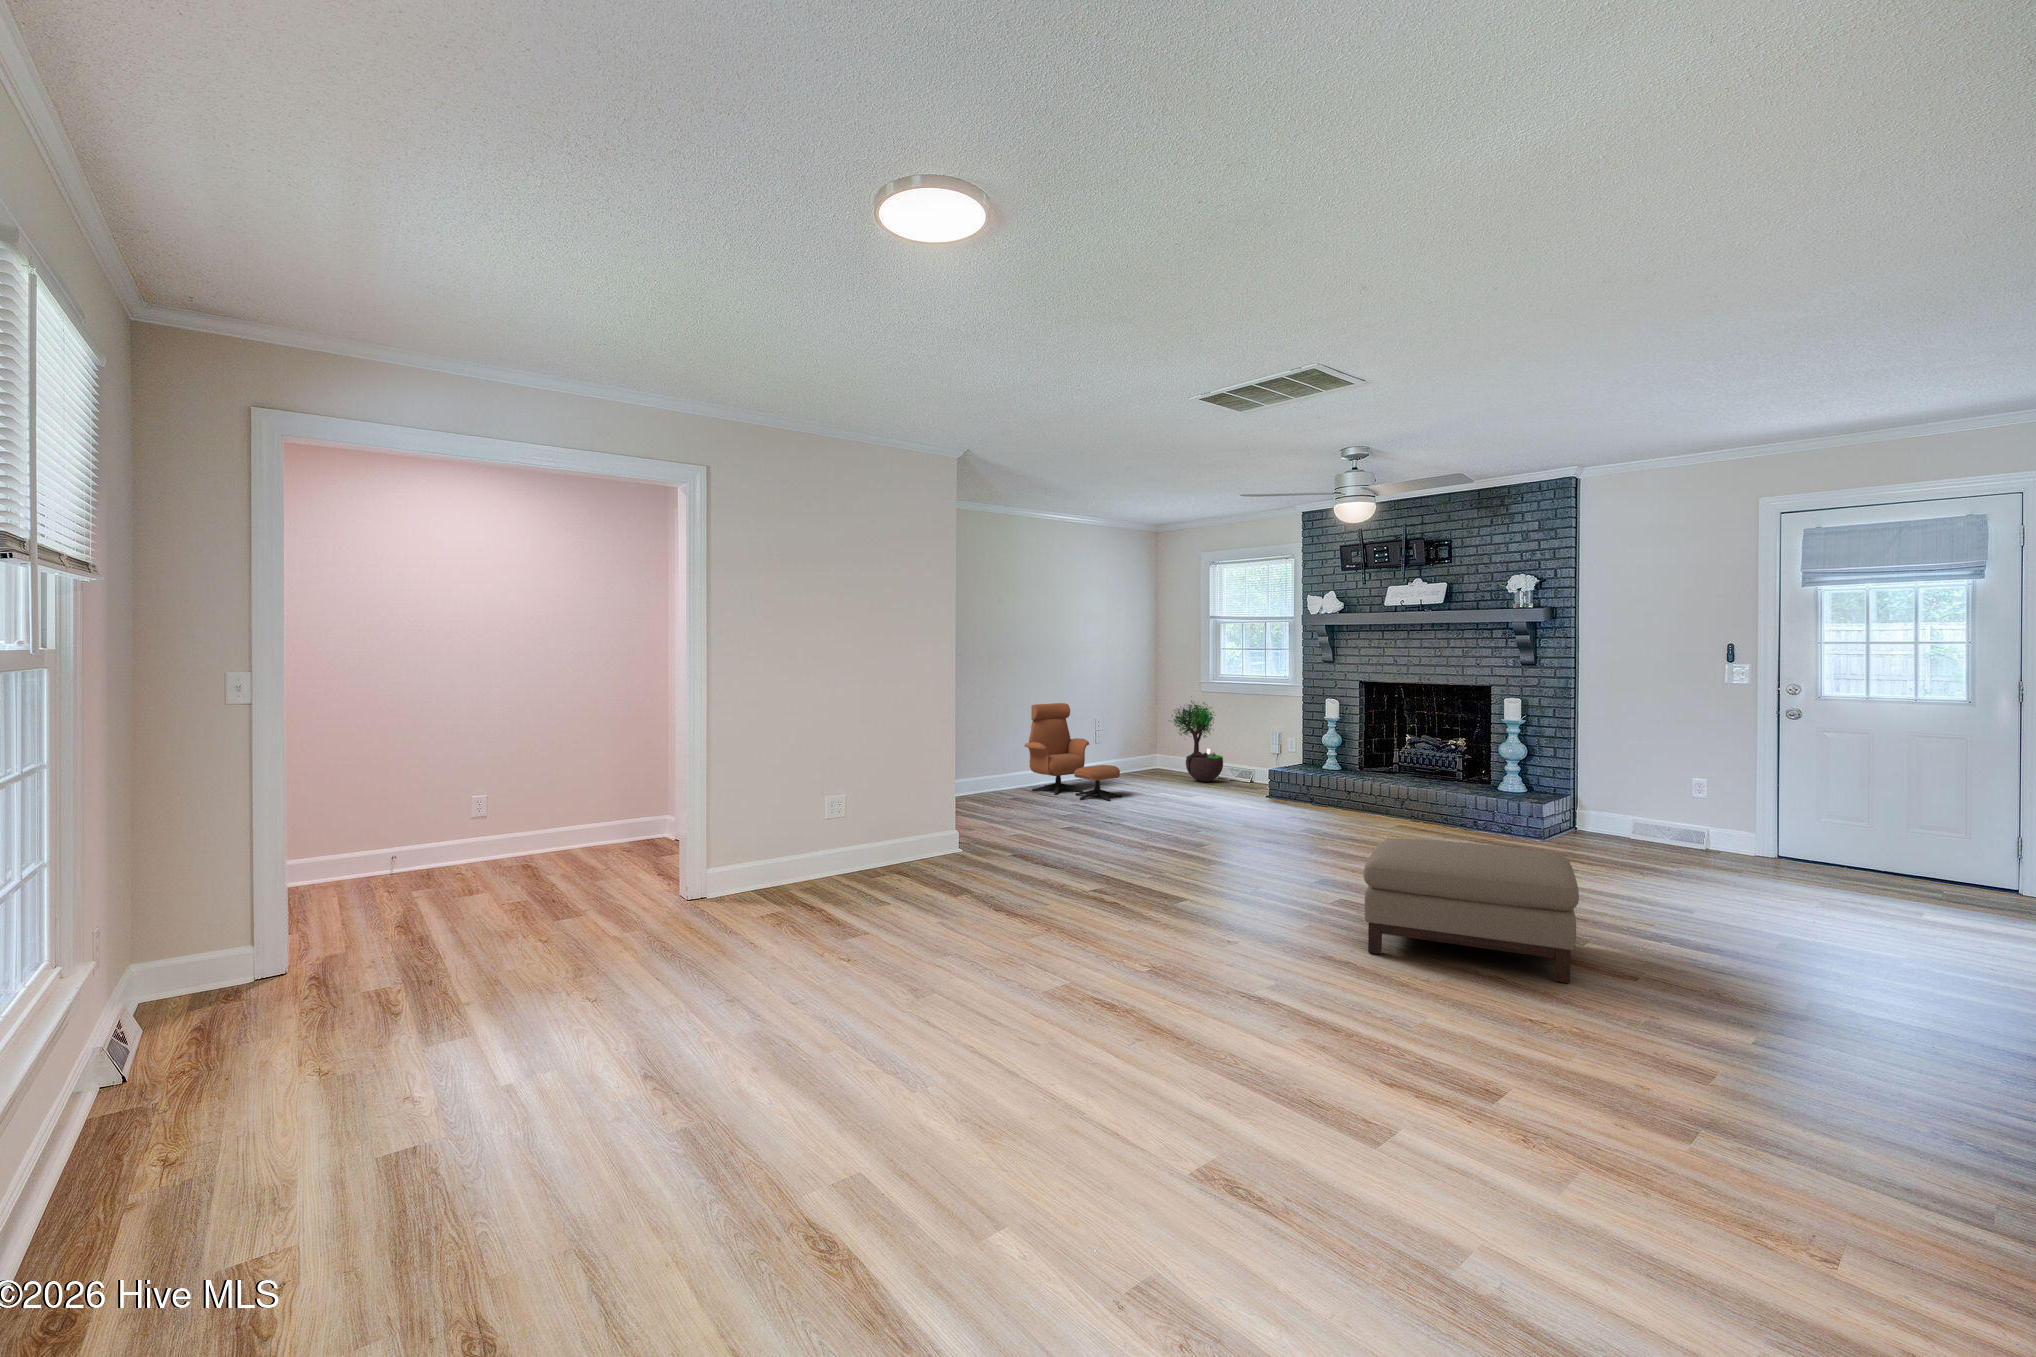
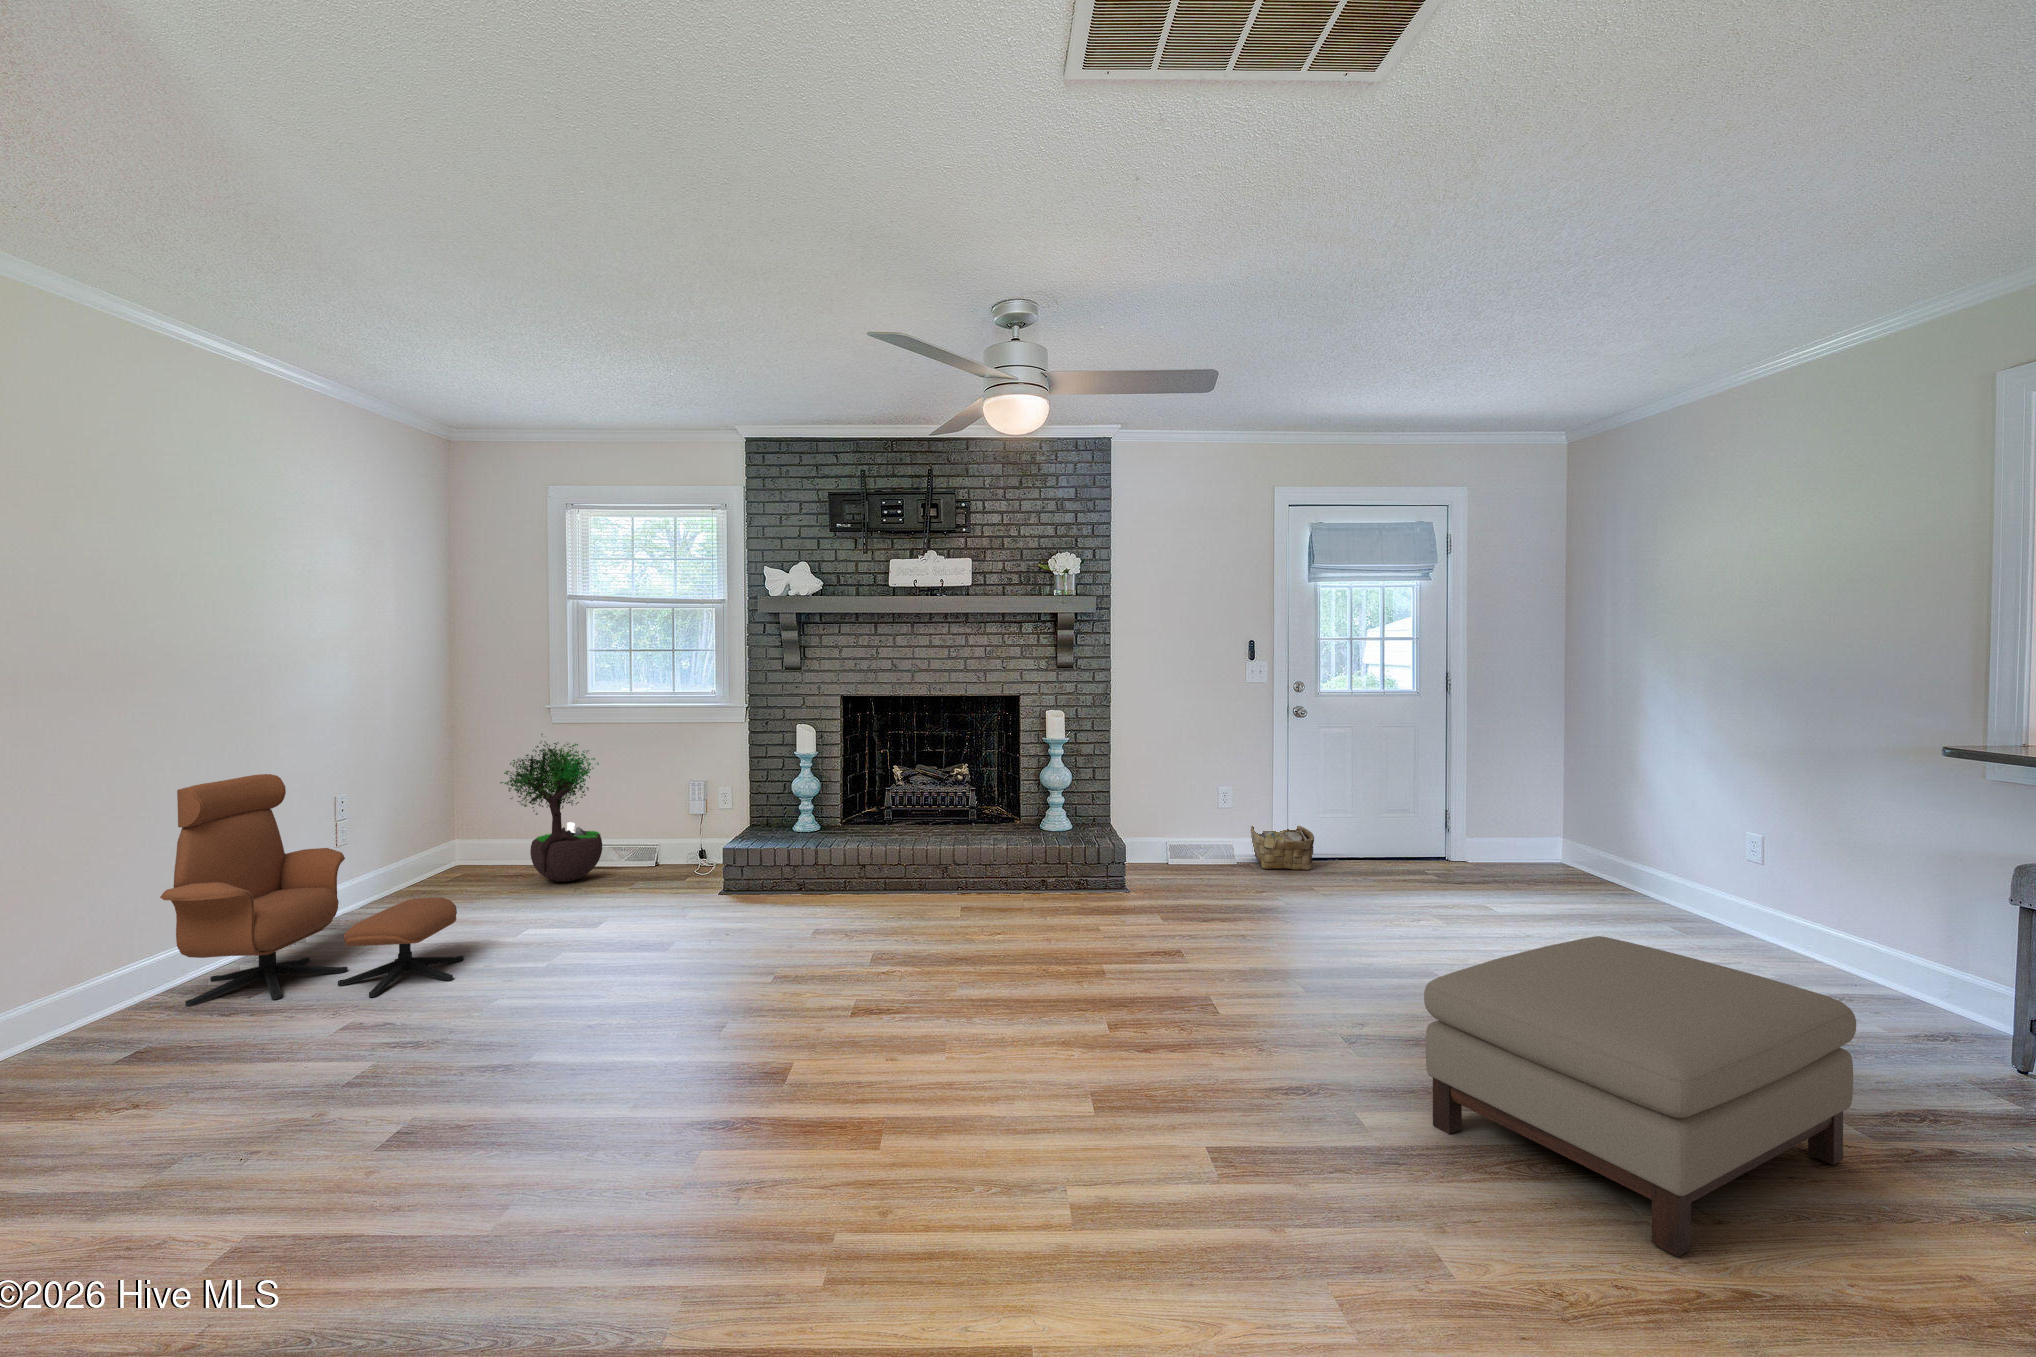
woven basket: none [1687,810,1764,866] -> present [1251,826,1314,870]

